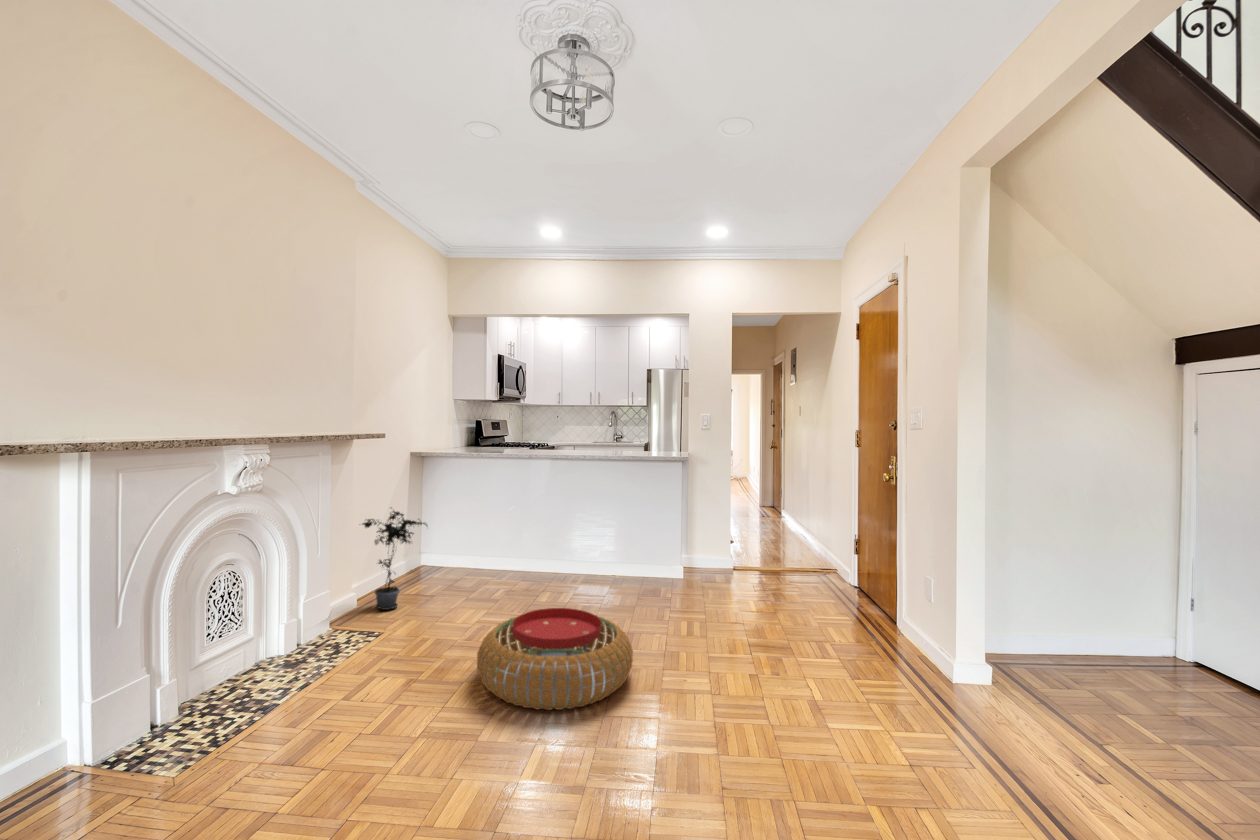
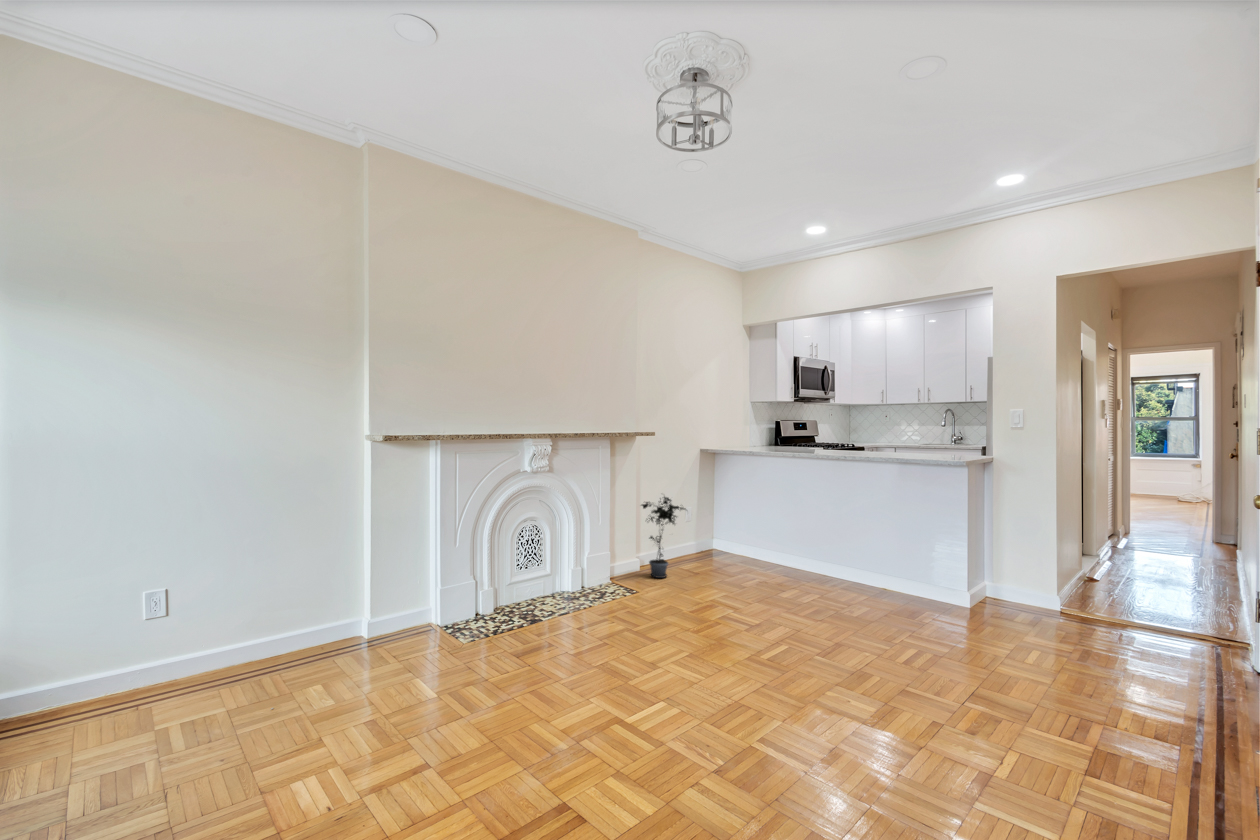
pouf: present [477,608,633,710] -> none [663,593,811,685]

